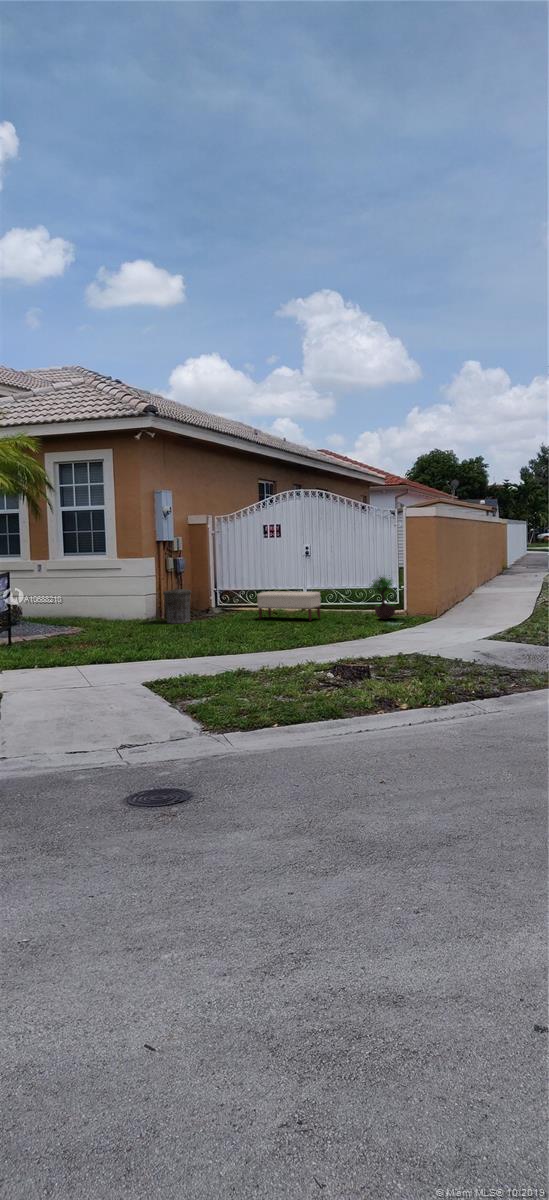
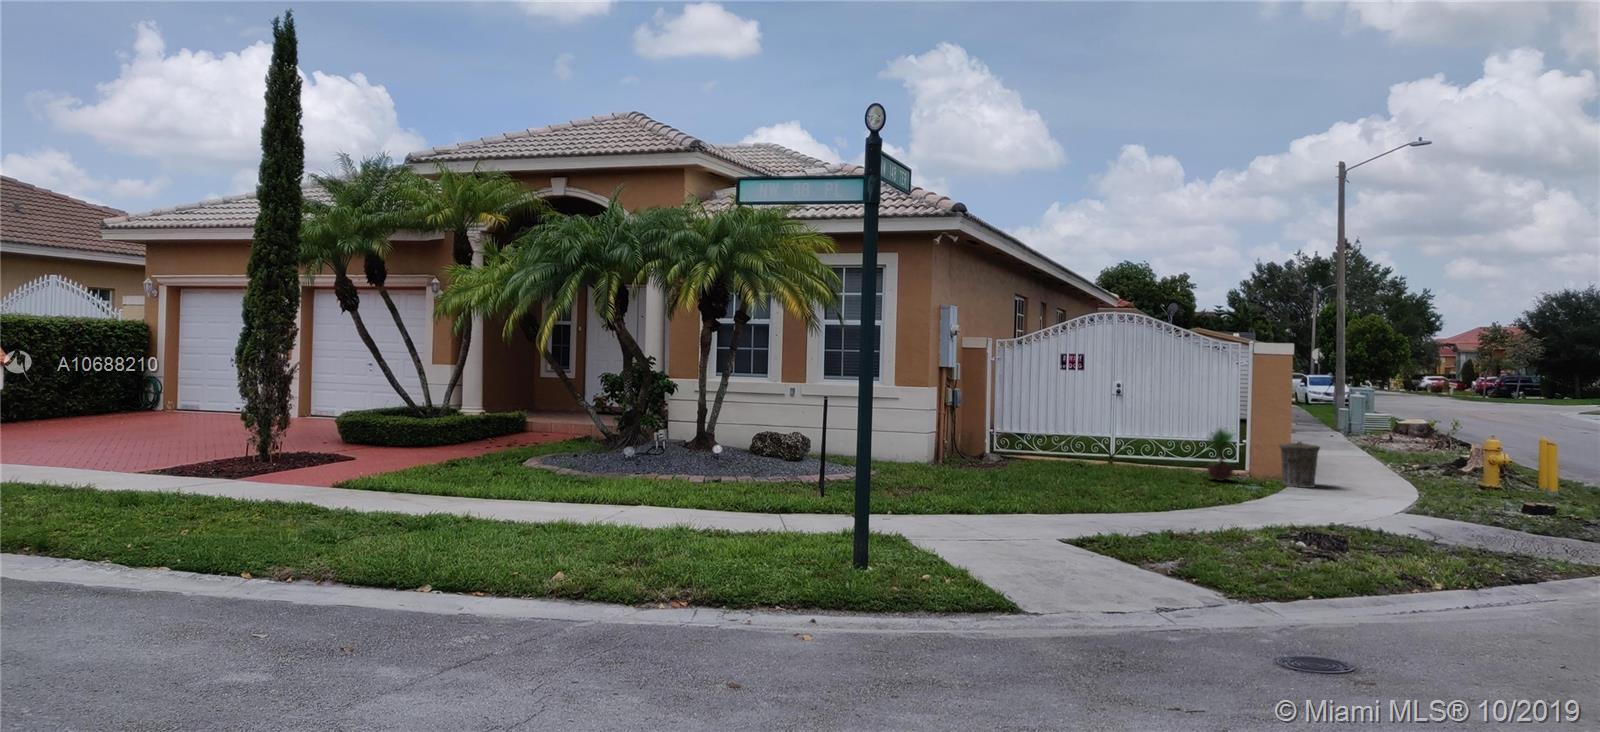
trash can: present [163,588,191,624] -> present [1279,442,1320,488]
bench: present [257,592,321,621] -> none [1056,437,1137,477]

